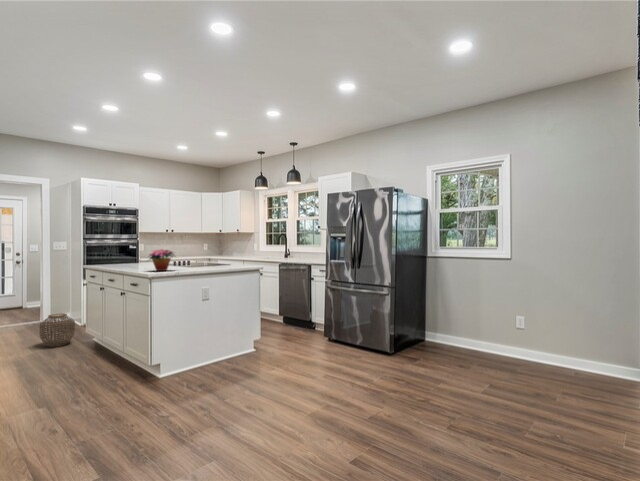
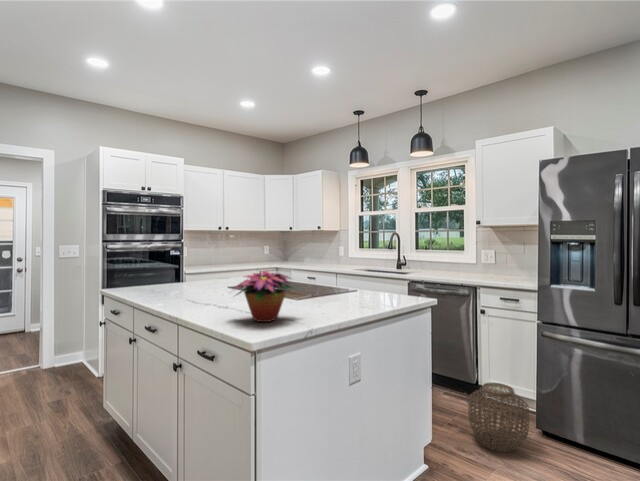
woven basket: present [40,313,75,347] -> present [468,383,529,452]

